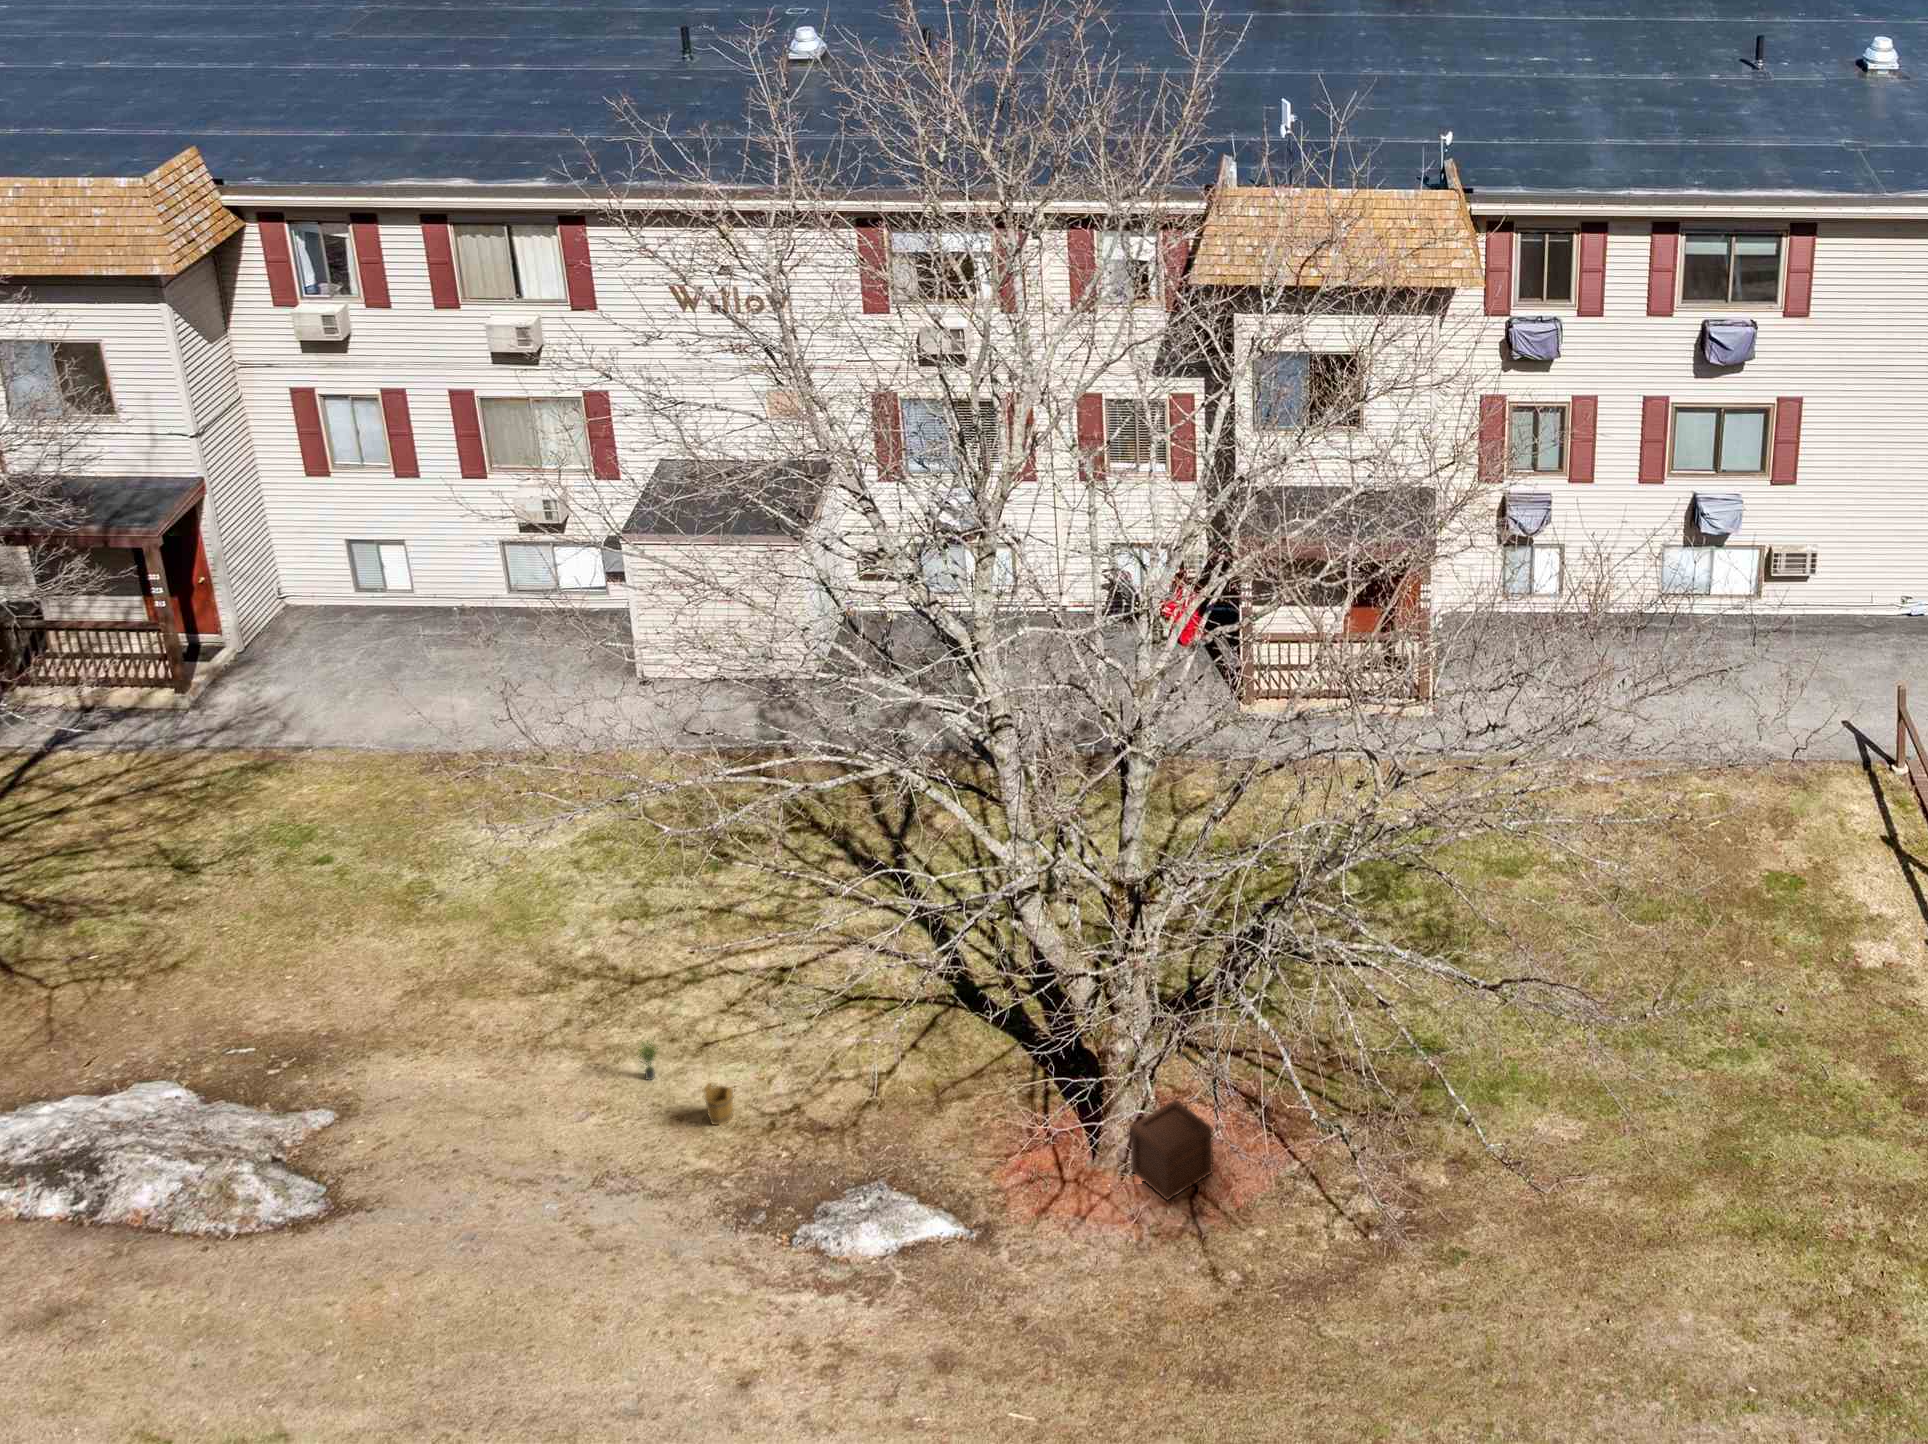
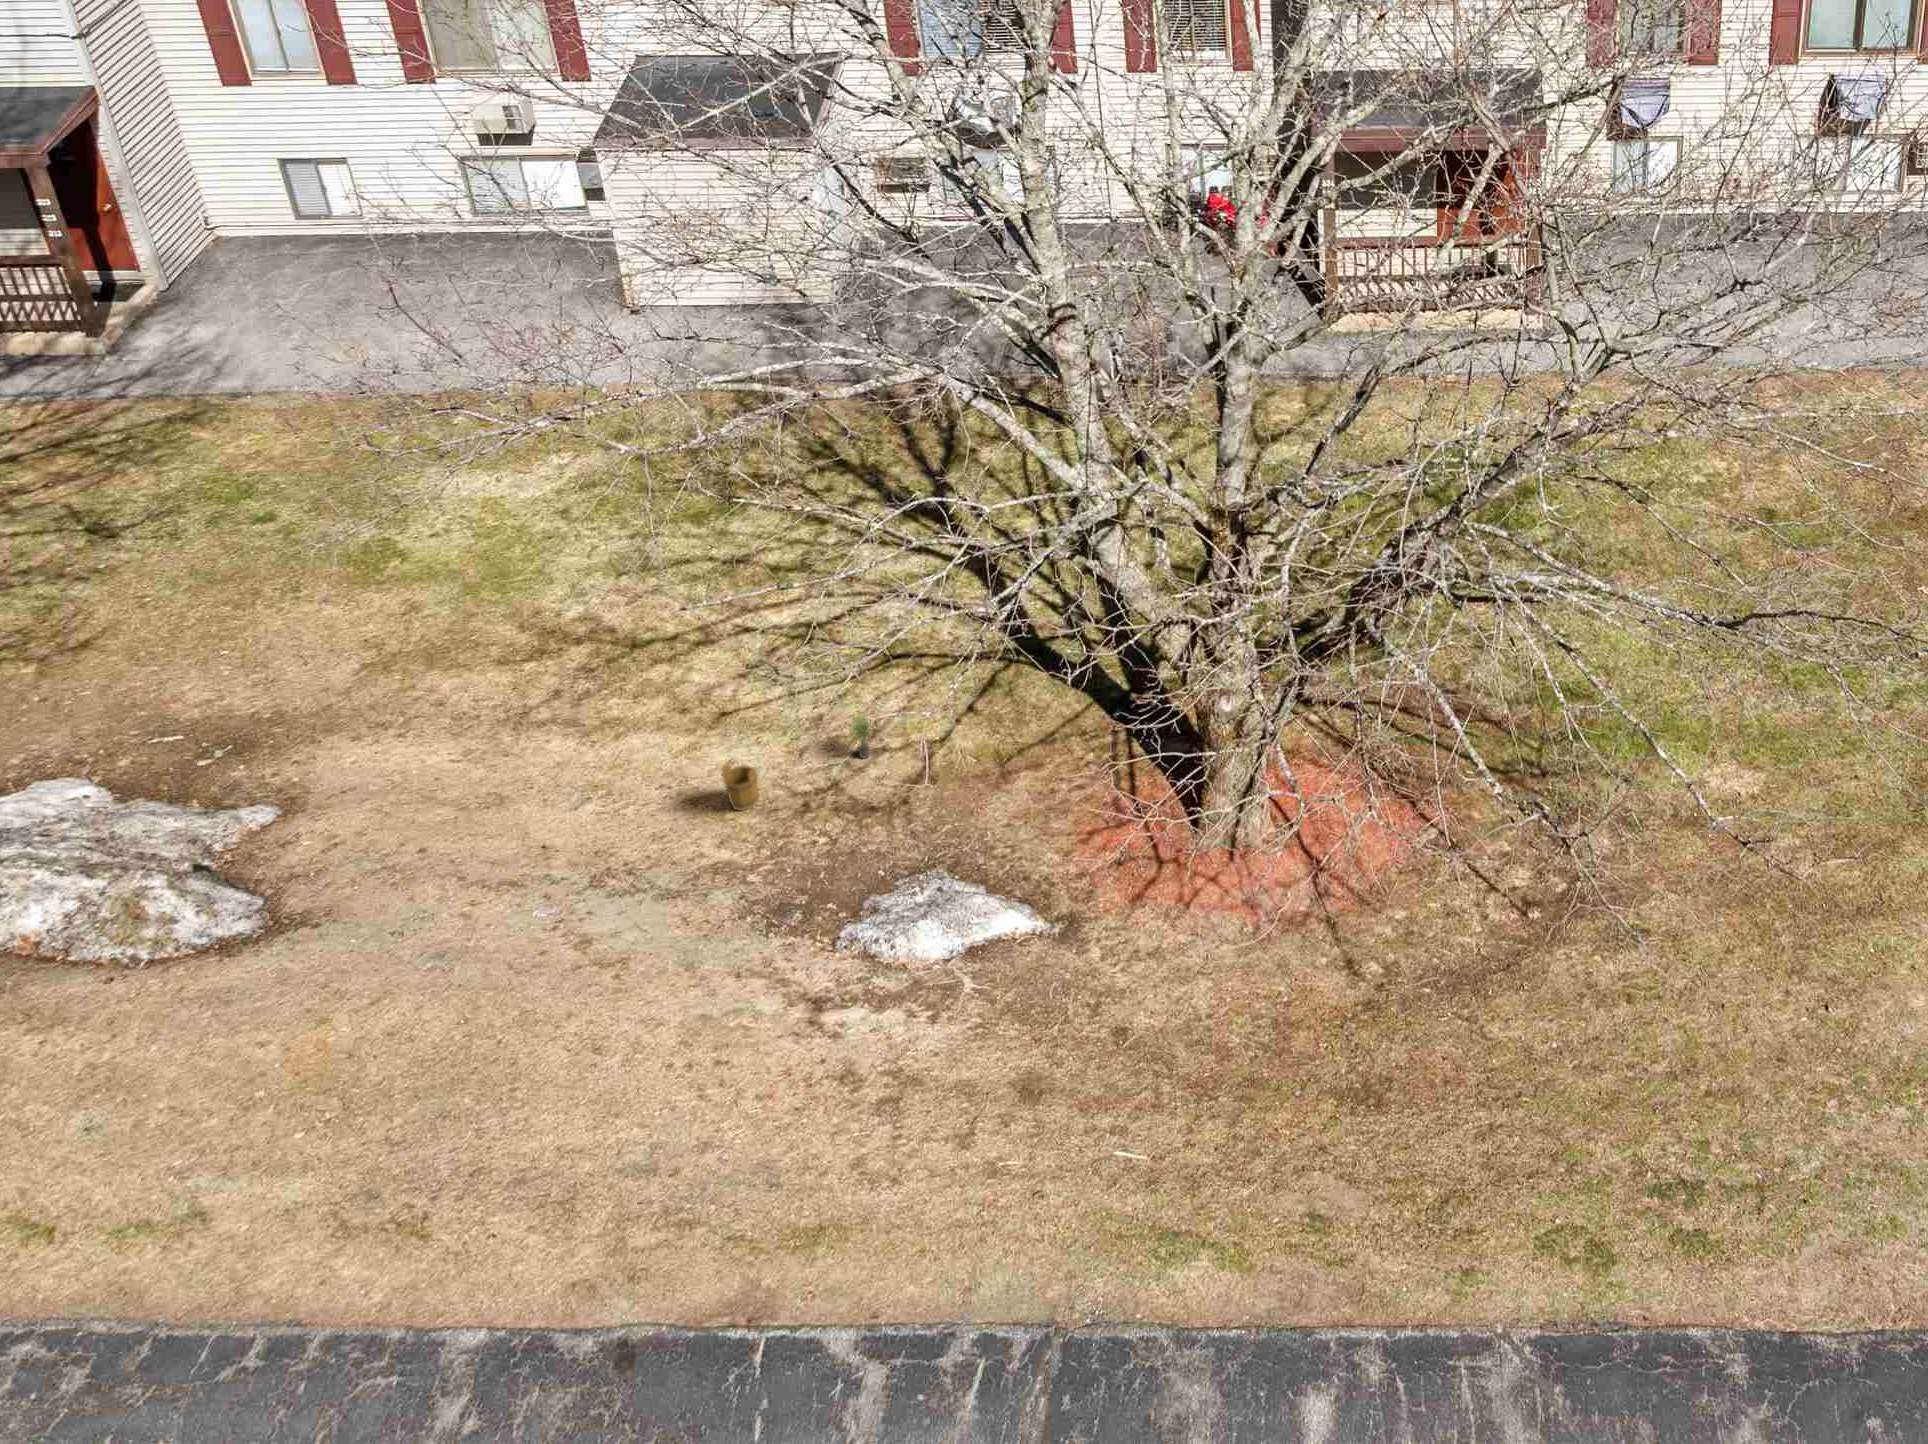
potted plant: present [637,1042,658,1080] -> present [850,715,874,759]
wooden crate: present [1130,1100,1213,1200] -> none [1238,767,1338,885]

